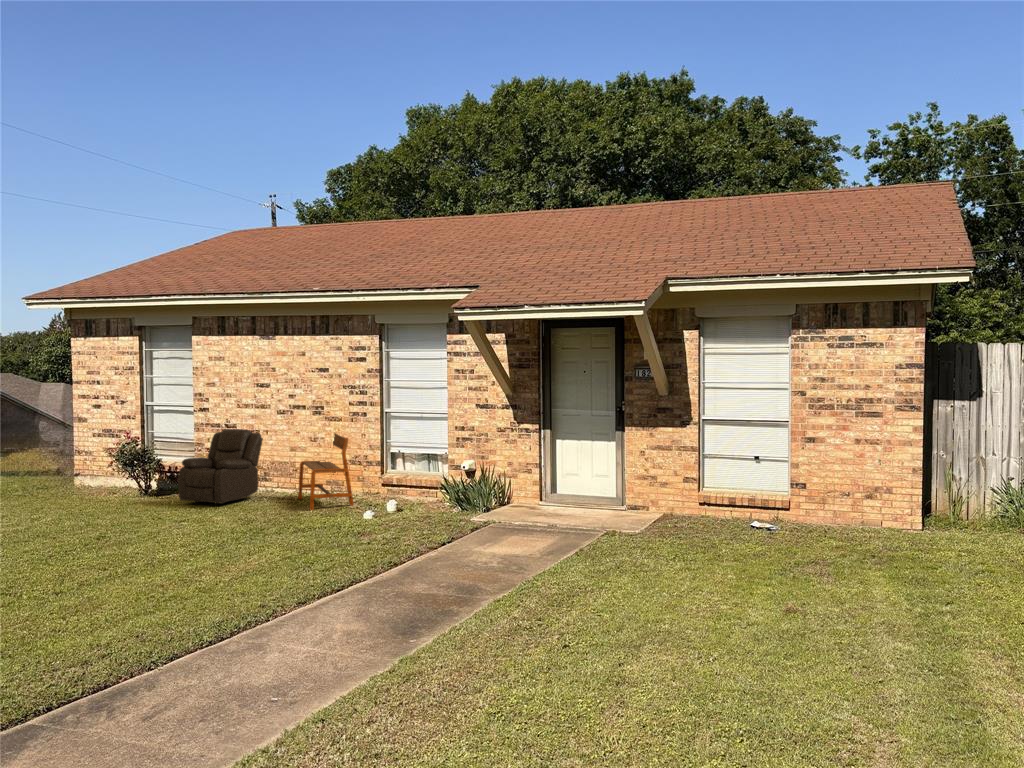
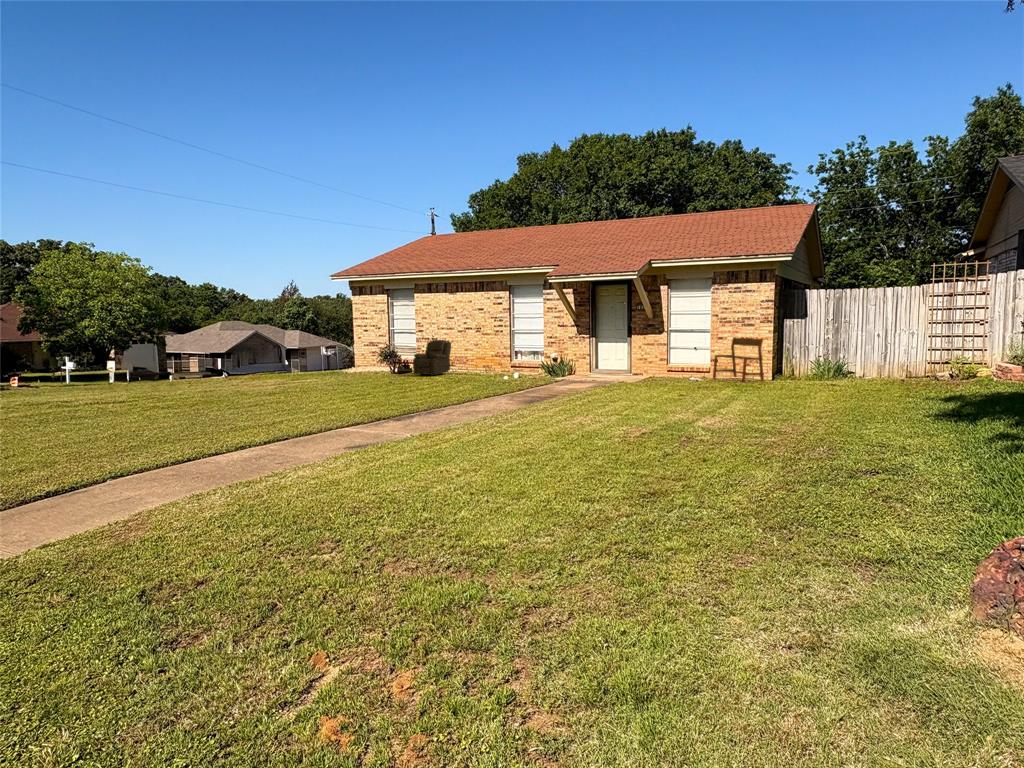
bench: present [298,434,353,510] -> present [713,337,764,383]

